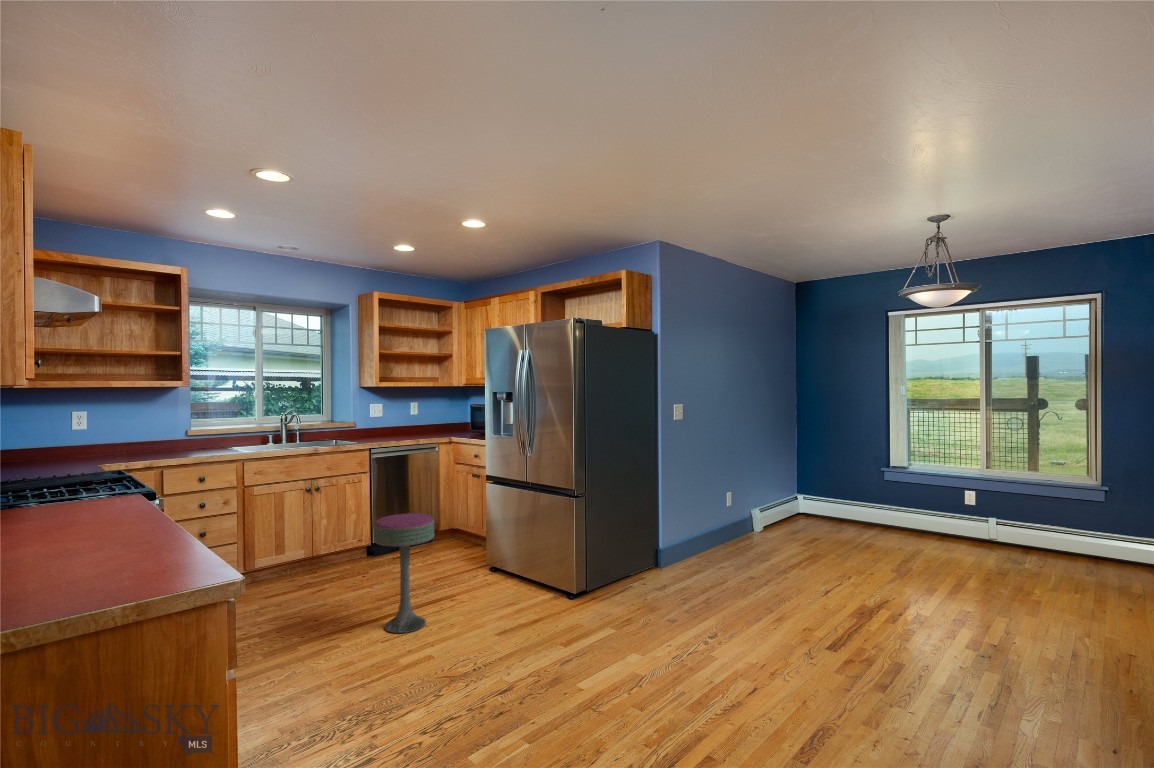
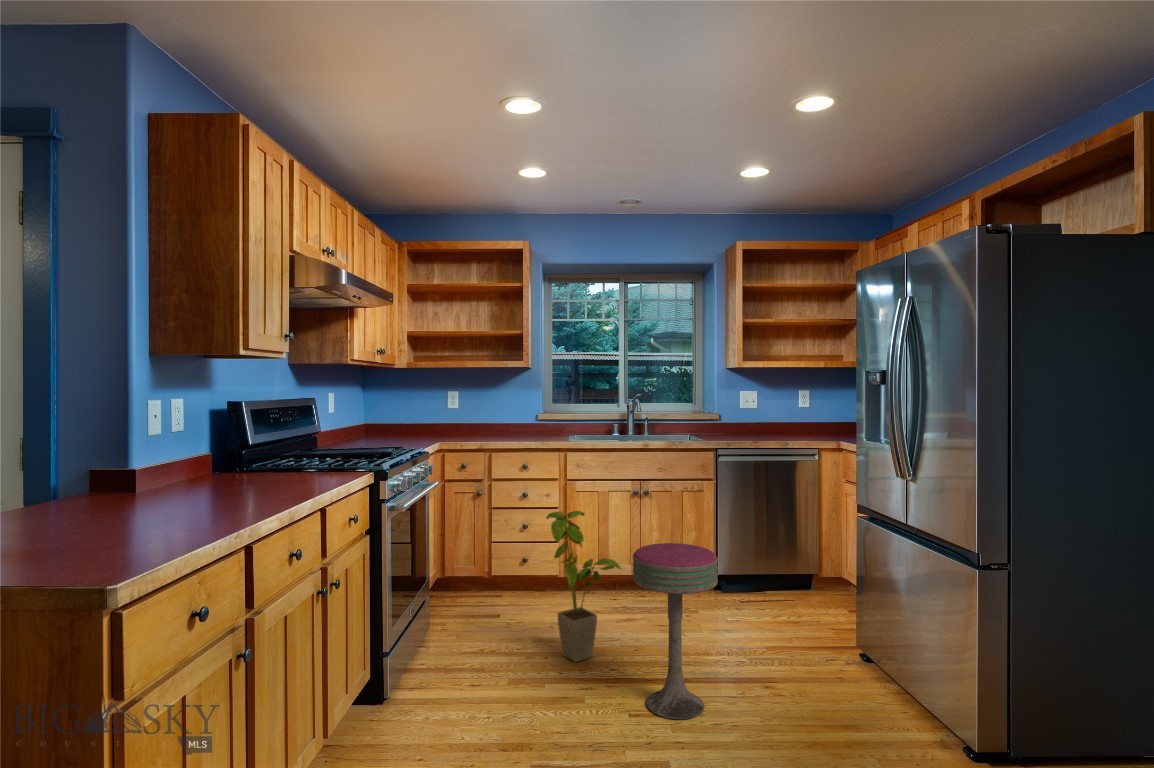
house plant: none [279,505,349,626] -> present [546,511,621,662]

